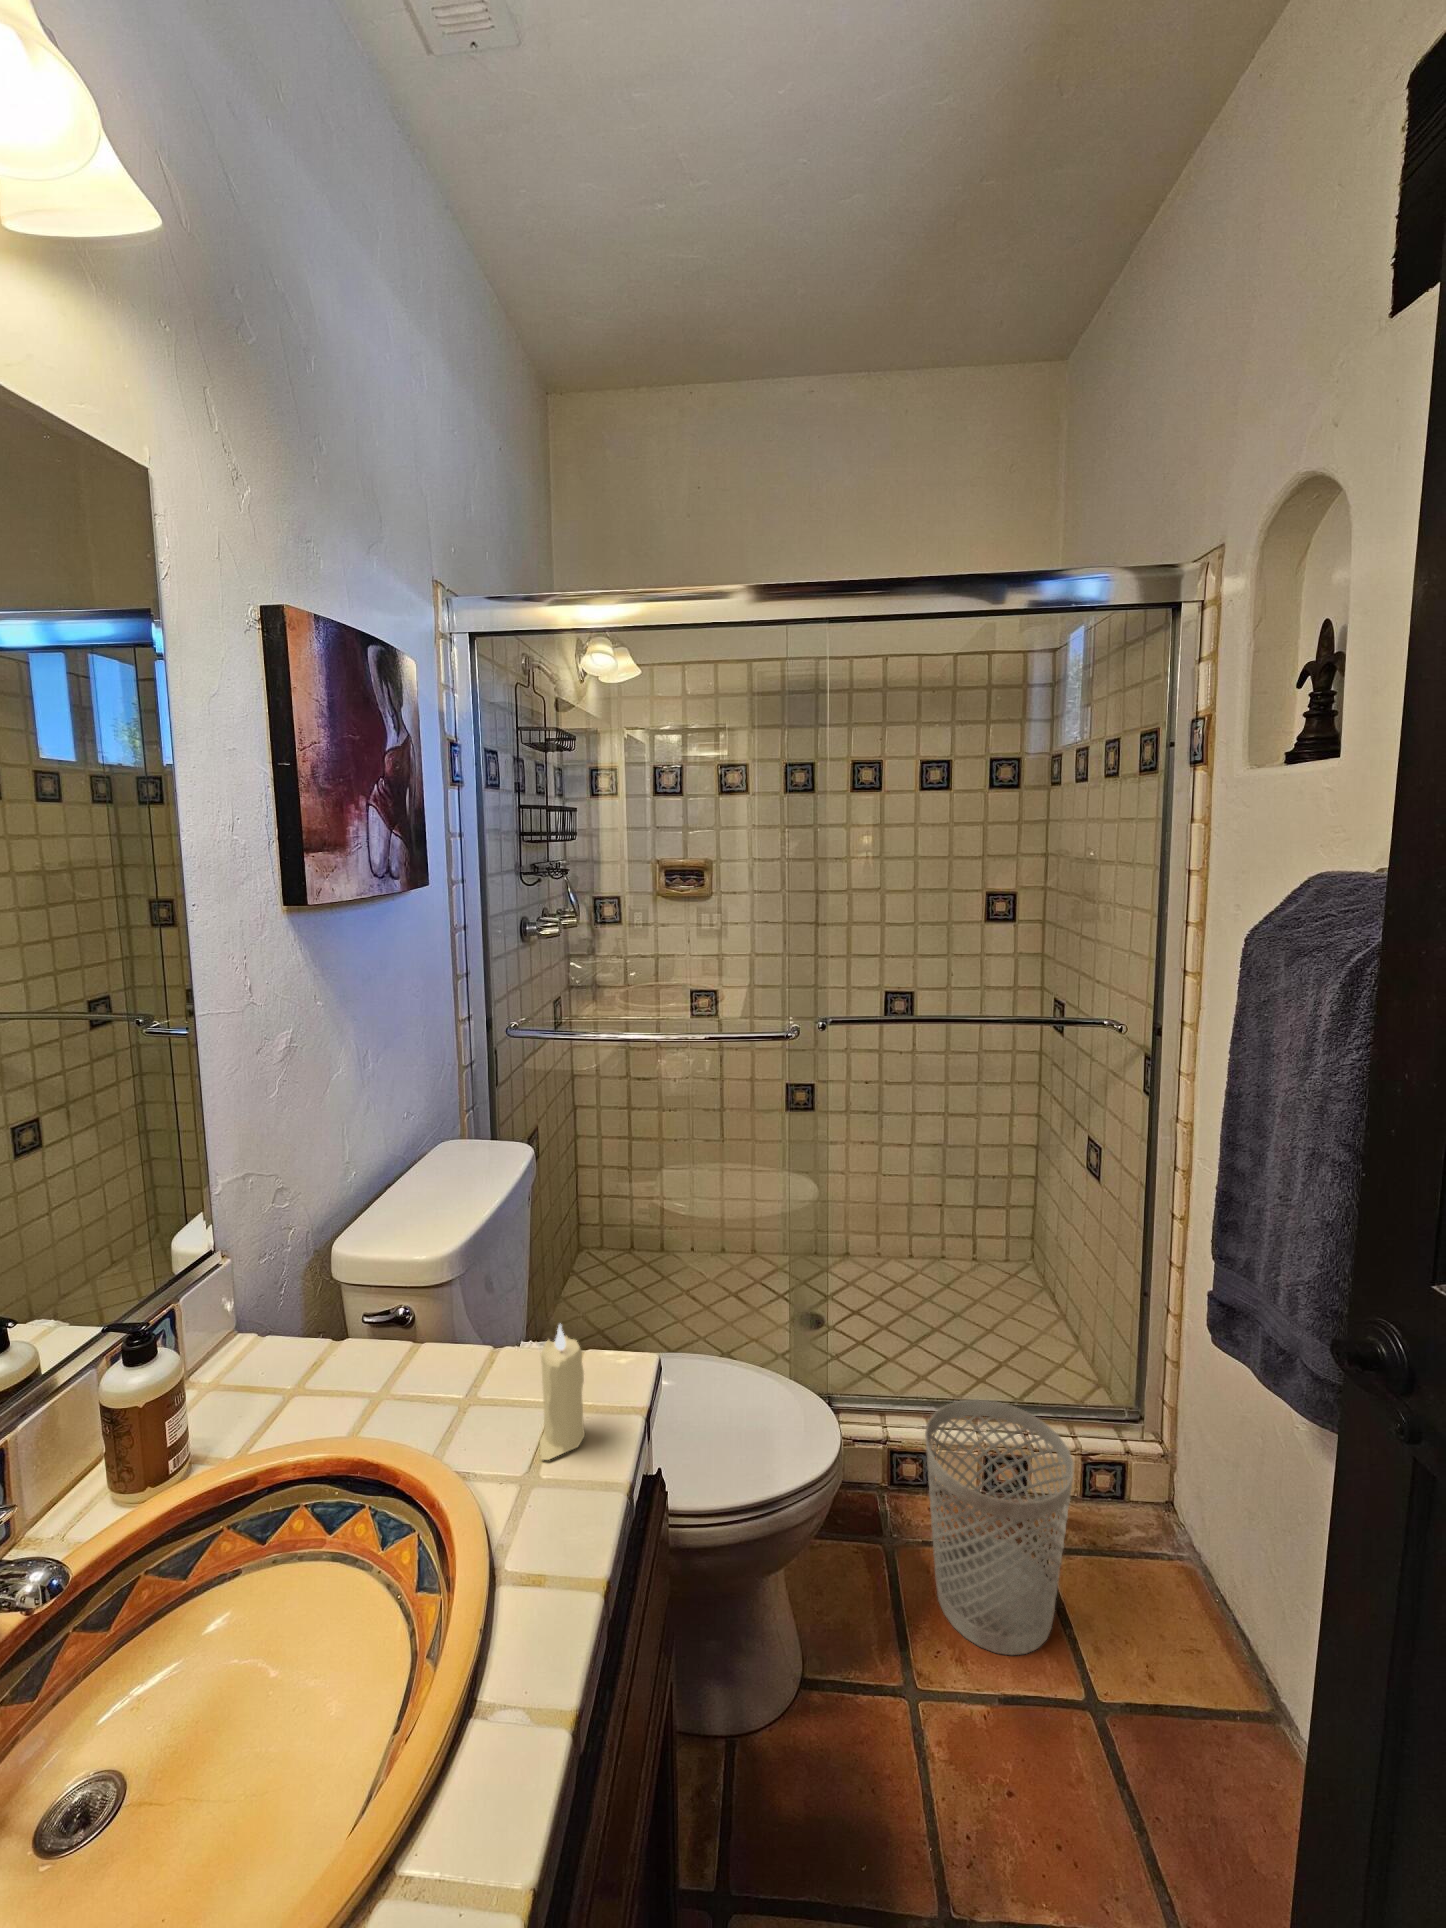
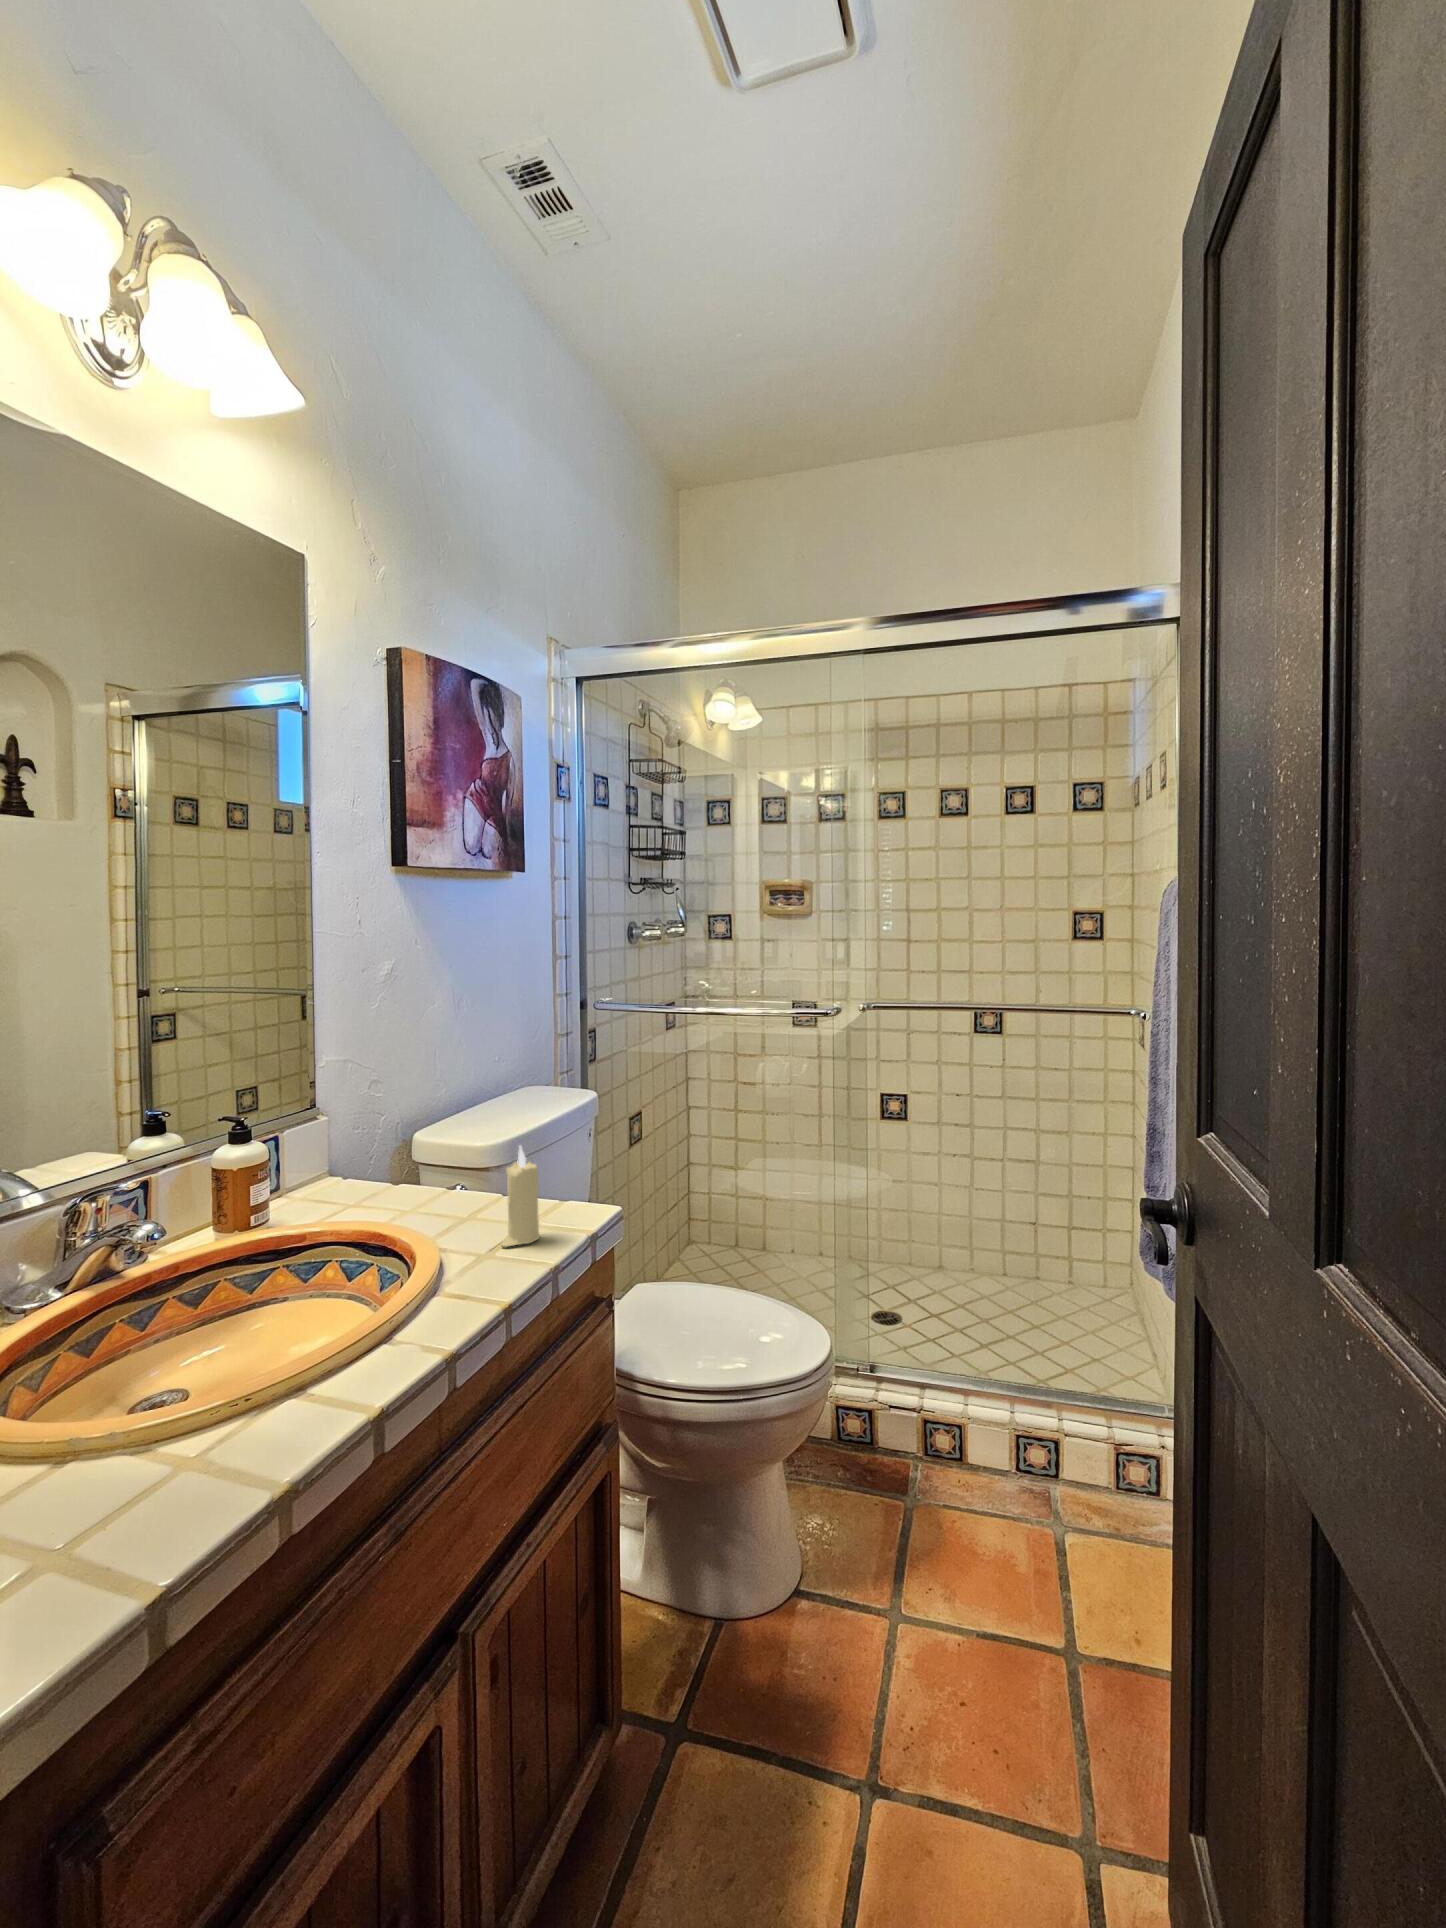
wastebasket: present [925,1399,1074,1655] -> none [930,1365,1068,1604]

